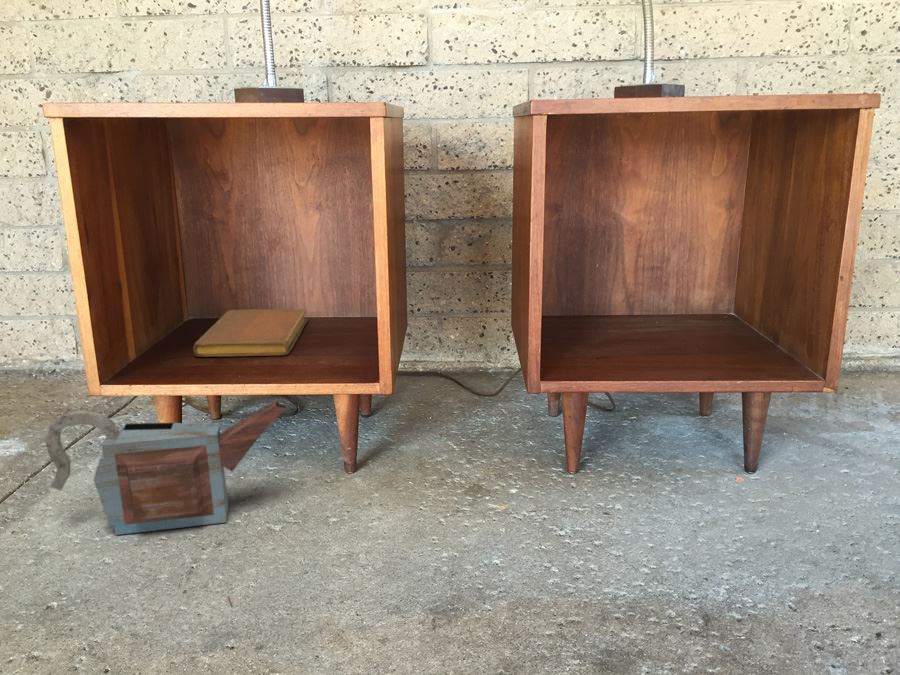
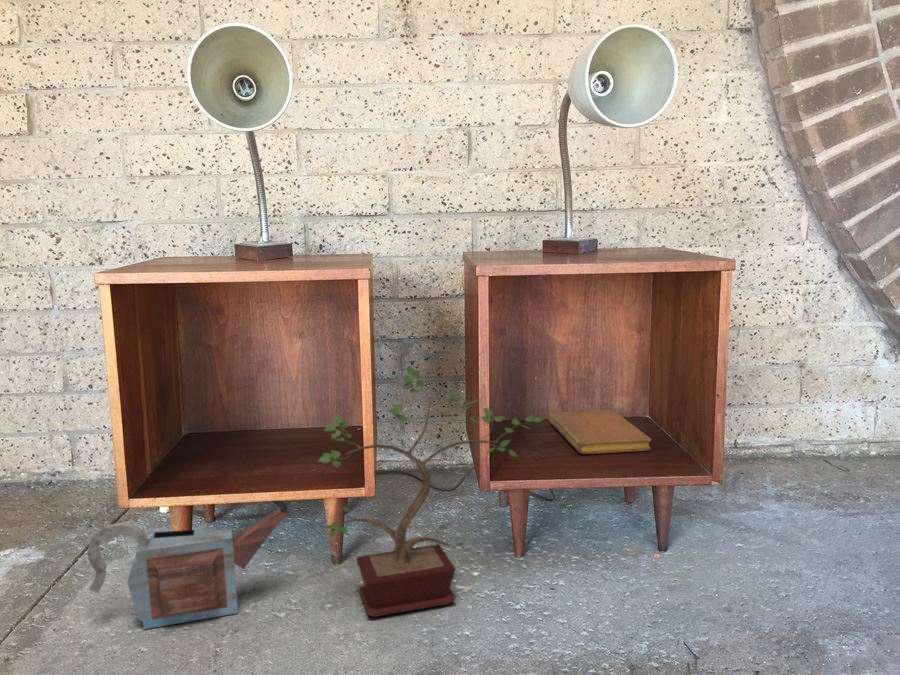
potted plant: none [313,227,608,535] -> present [319,366,543,617]
notebook: present [193,309,307,357] -> present [549,411,651,454]

